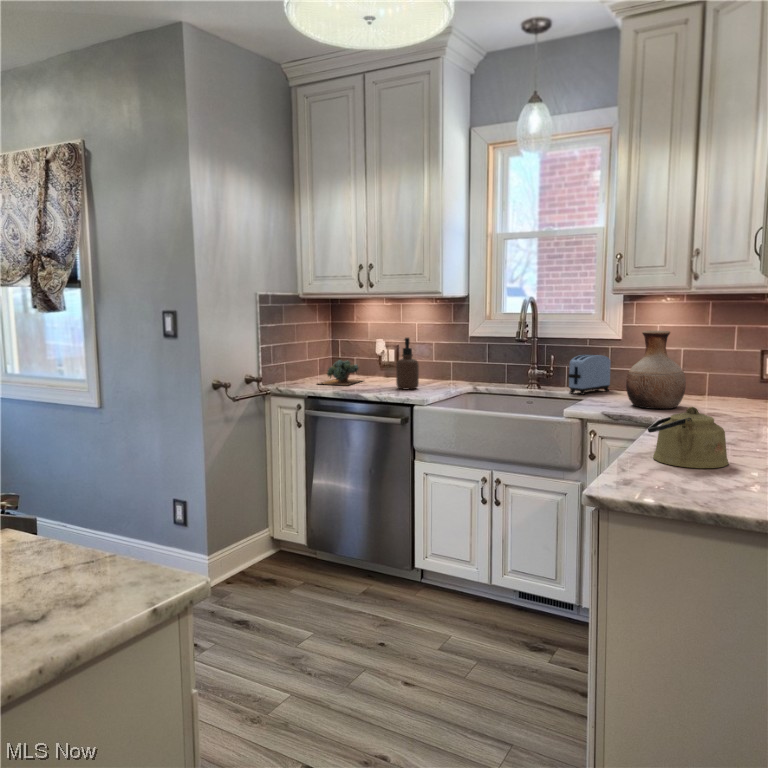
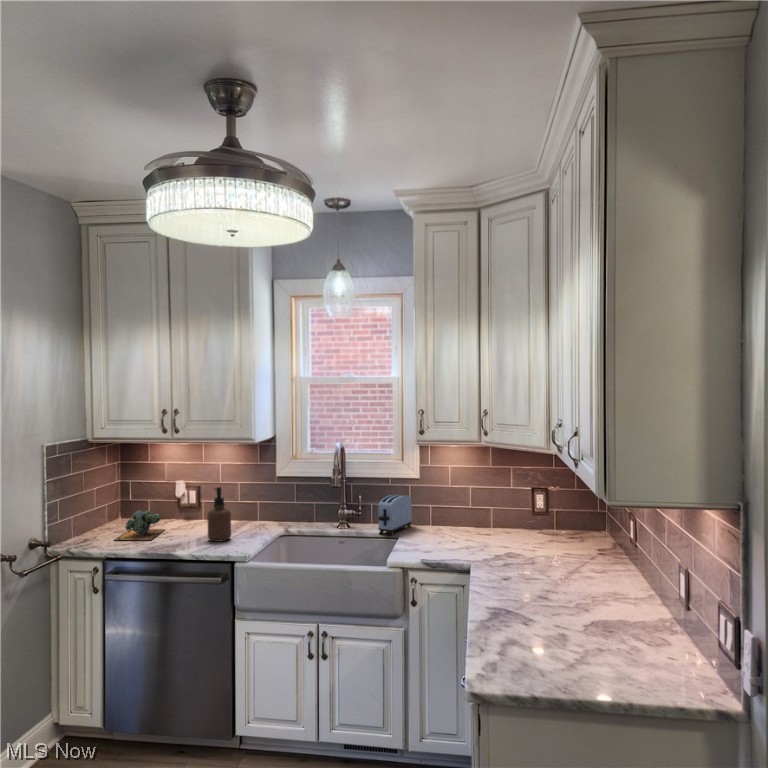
vase: present [626,331,686,409] -> none [435,479,485,552]
kettle: present [648,407,729,468] -> none [493,581,557,639]

